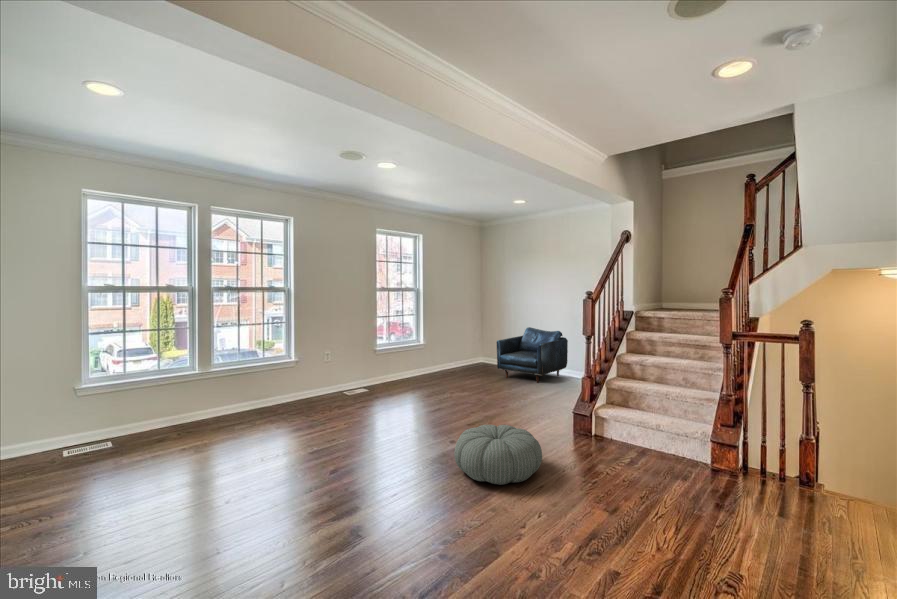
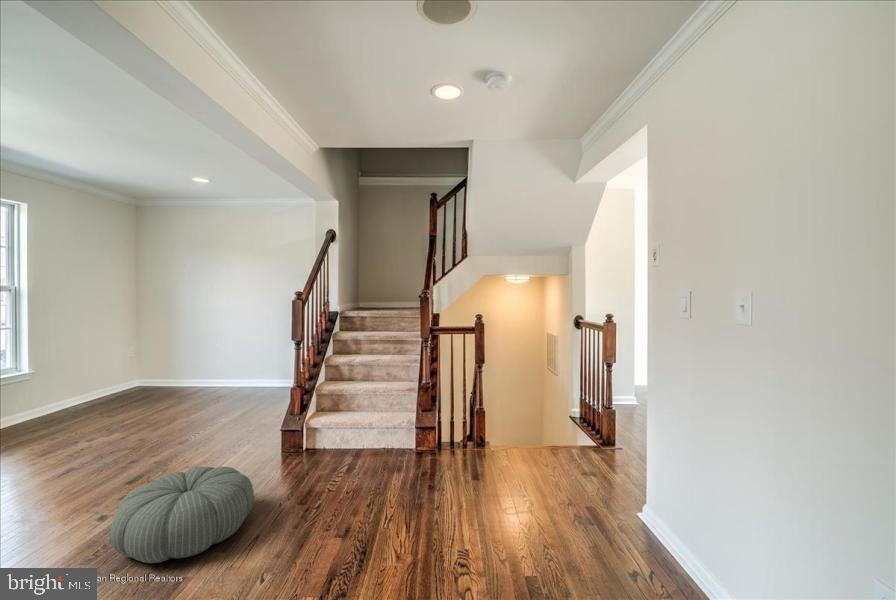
armchair: present [497,327,568,383] -> none [166,335,262,401]

